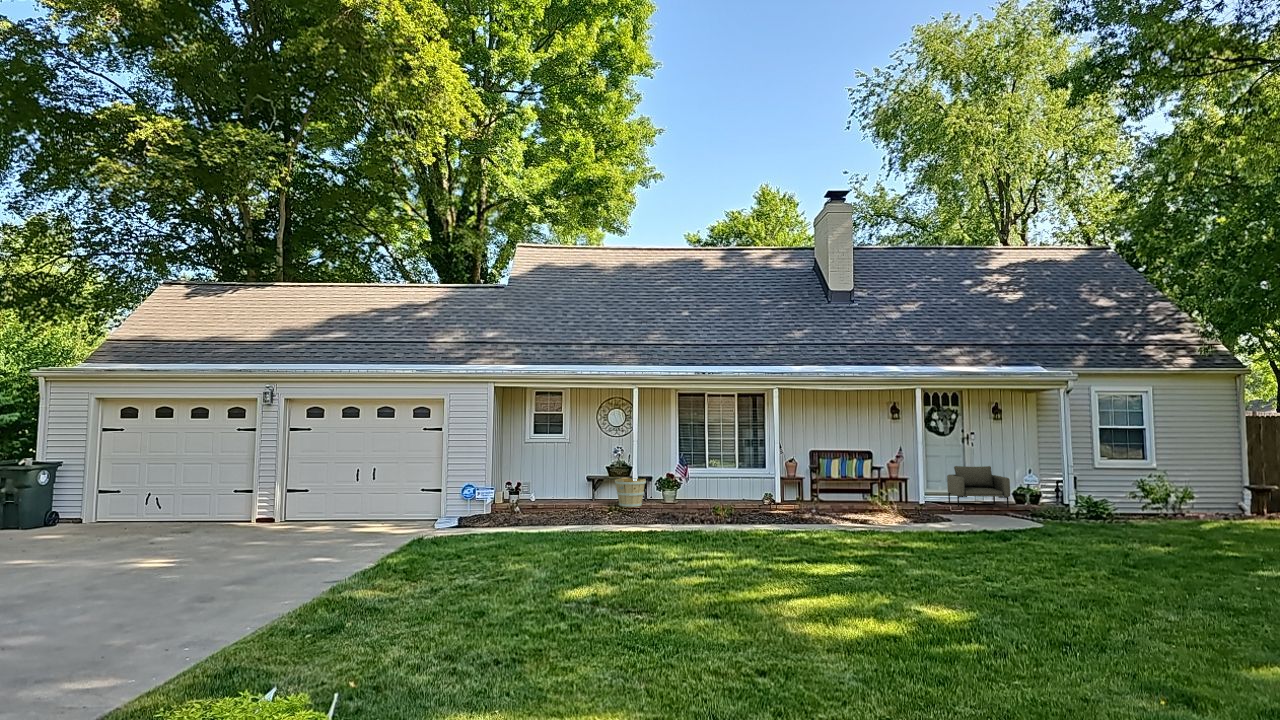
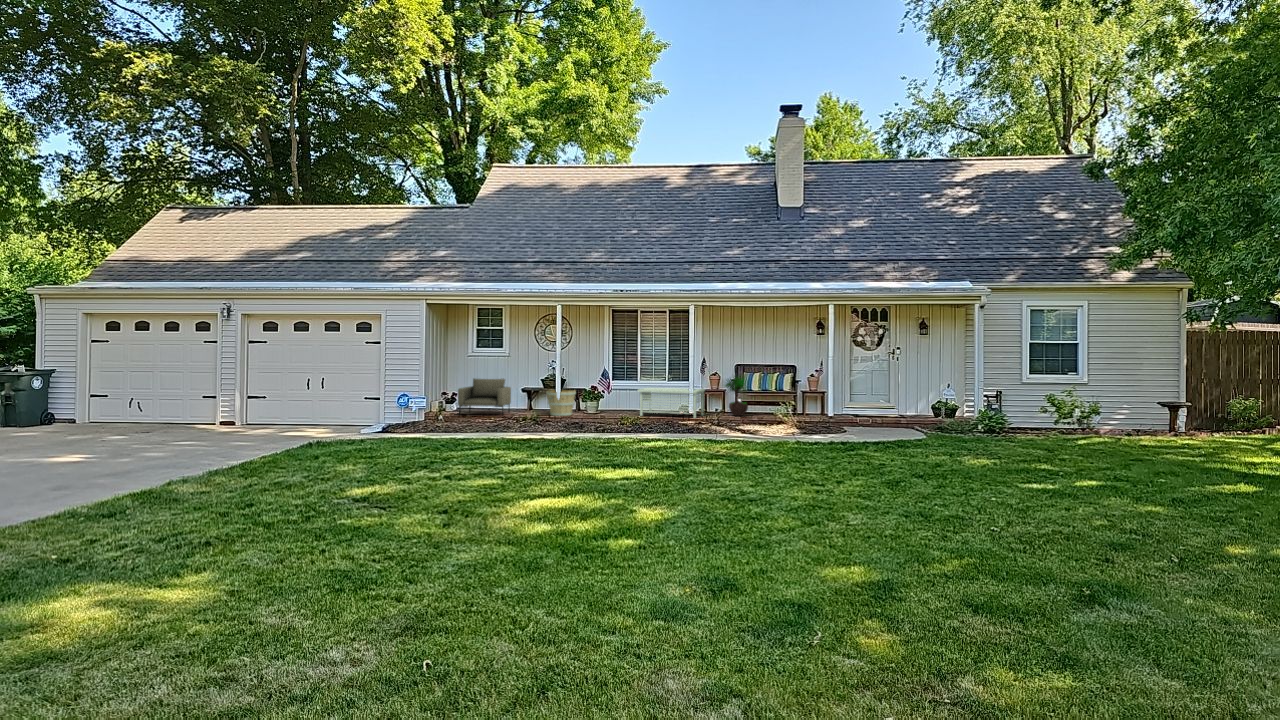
potted tree: none [800,458,827,504] -> present [725,376,748,416]
armchair: present [947,466,1010,507] -> present [458,379,511,415]
storage bench: none [713,475,780,508] -> present [638,388,705,418]

